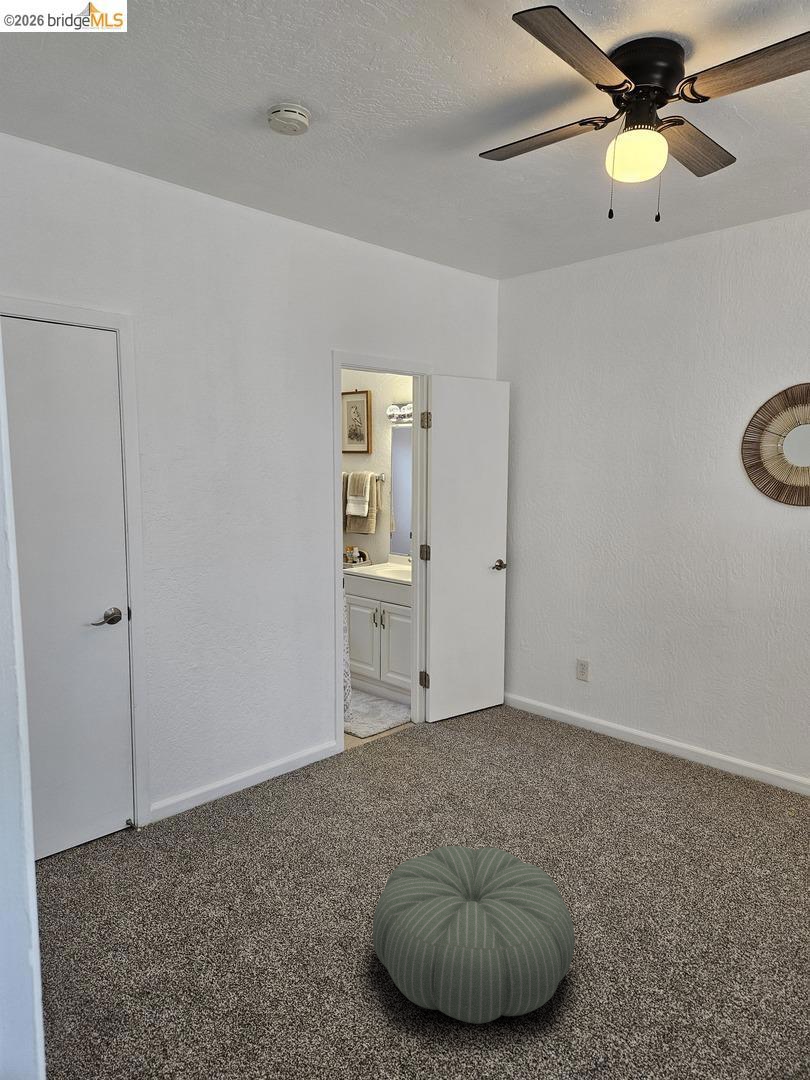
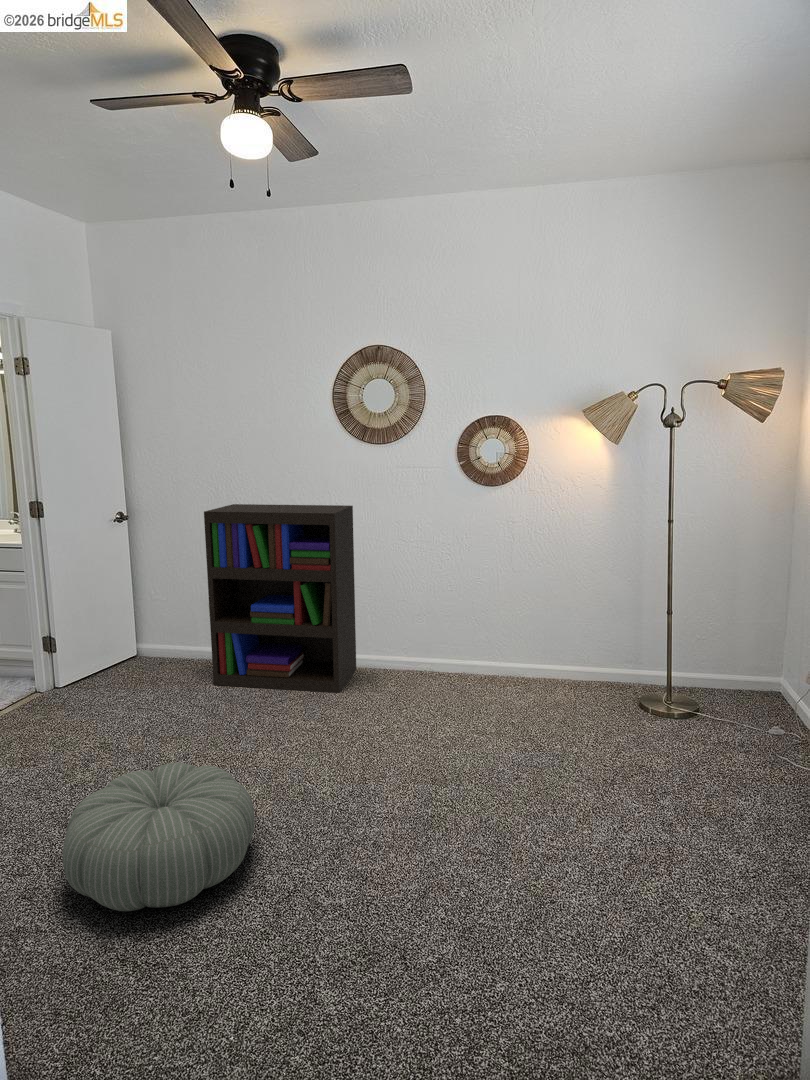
bookshelf: none [572,561,759,805] -> present [204,504,356,693]

